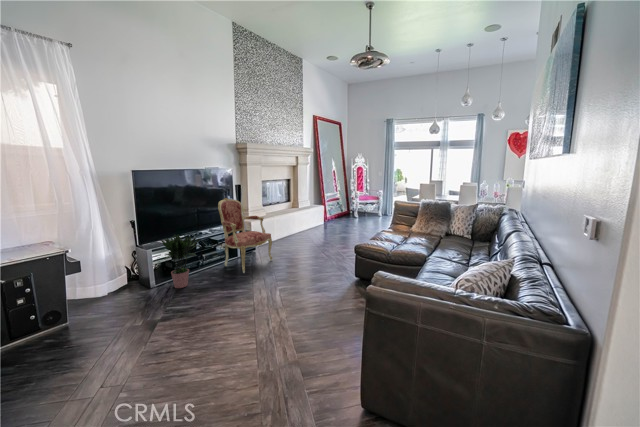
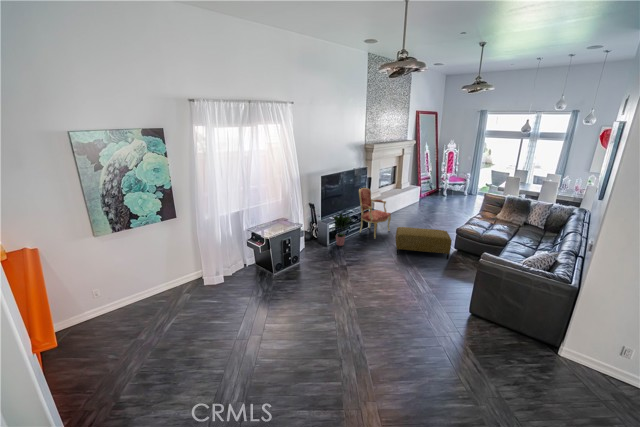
ottoman: none [266,250,348,294] -> present [396,227,452,259]

